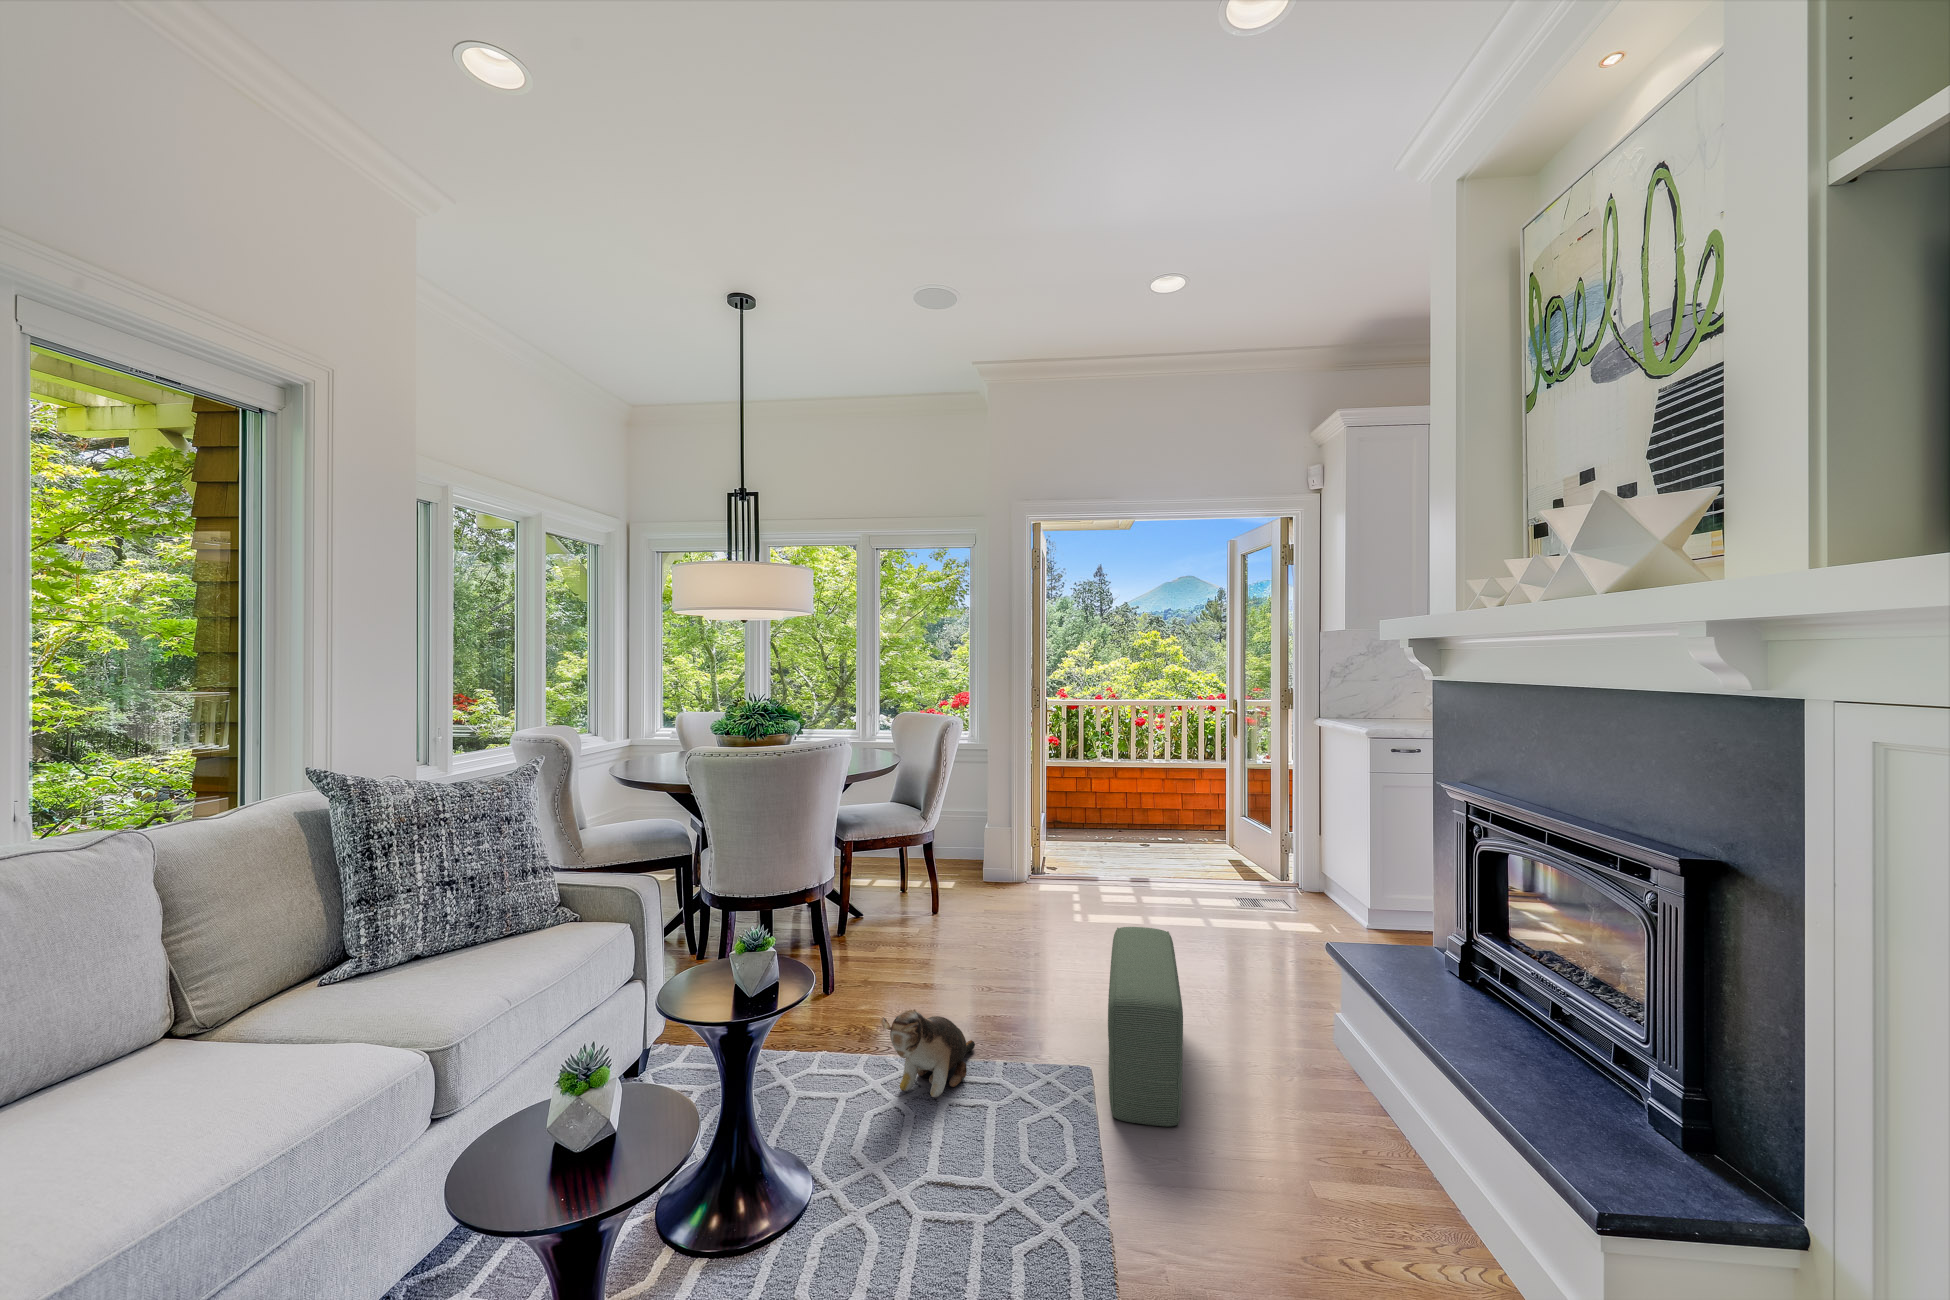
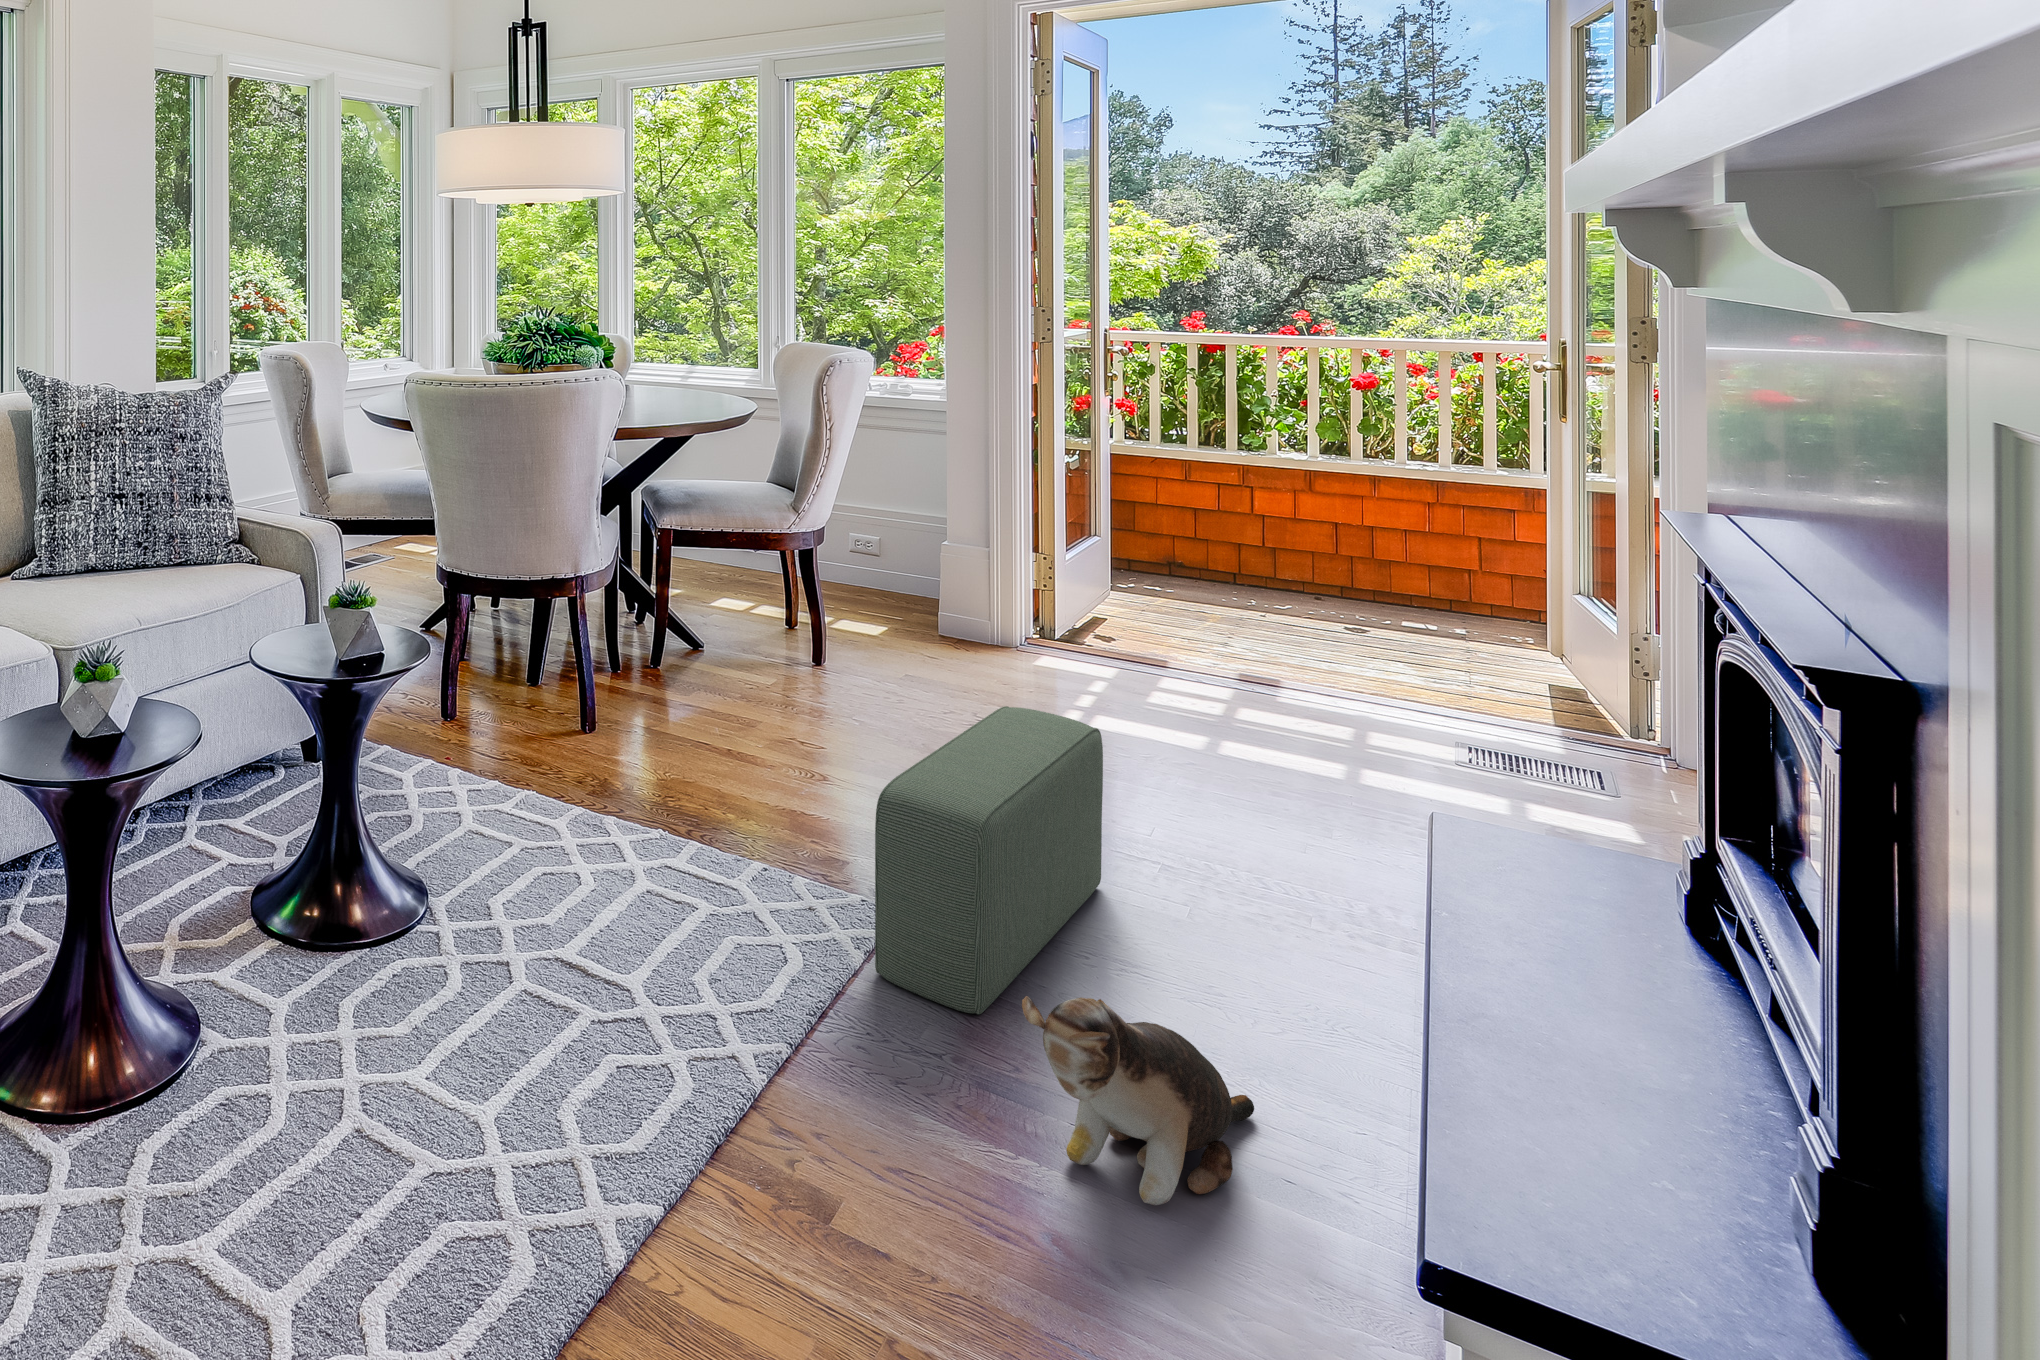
plush toy: present [881,1009,975,1097] -> present [1022,996,1254,1205]

